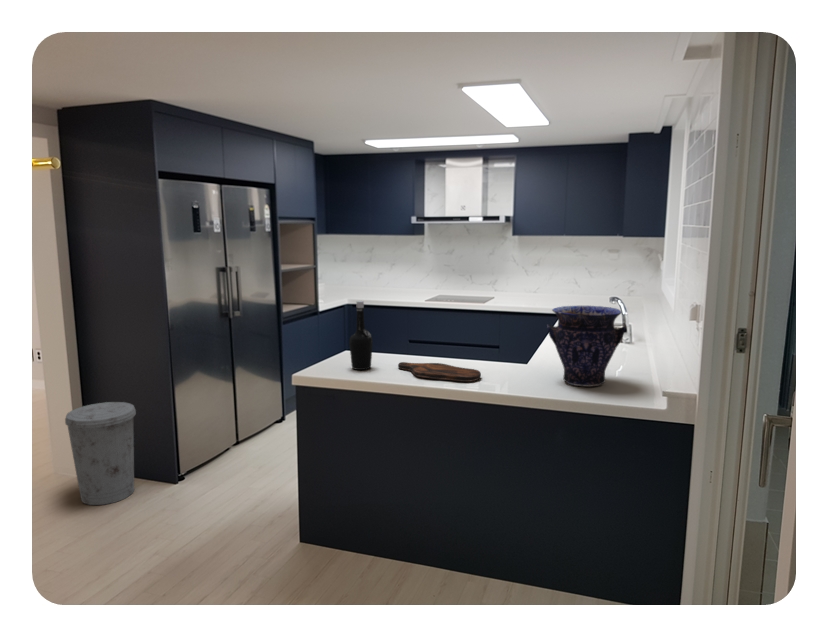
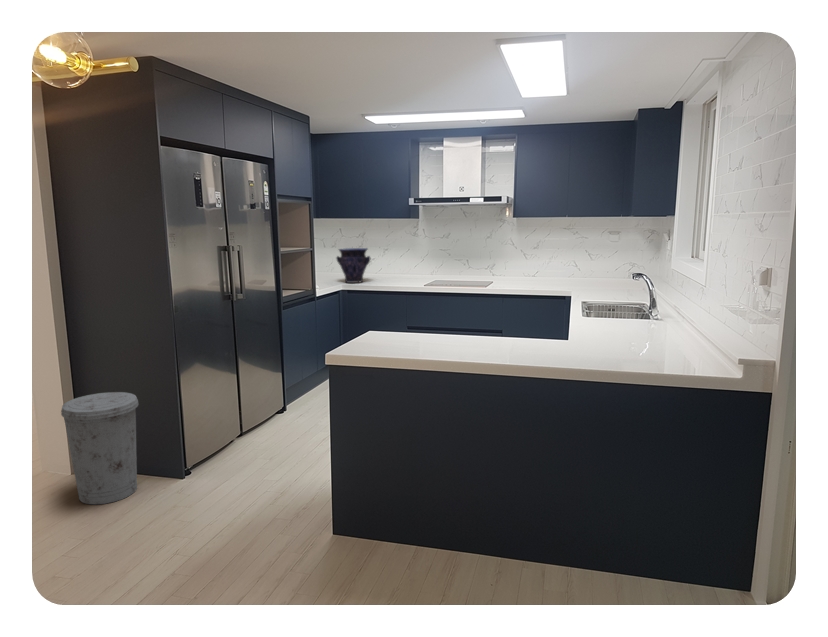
bottle: present [349,301,373,370] -> none [386,273,411,347]
vase: present [547,306,626,386] -> present [337,248,371,283]
cutting board: present [398,362,481,382] -> none [438,338,532,355]

